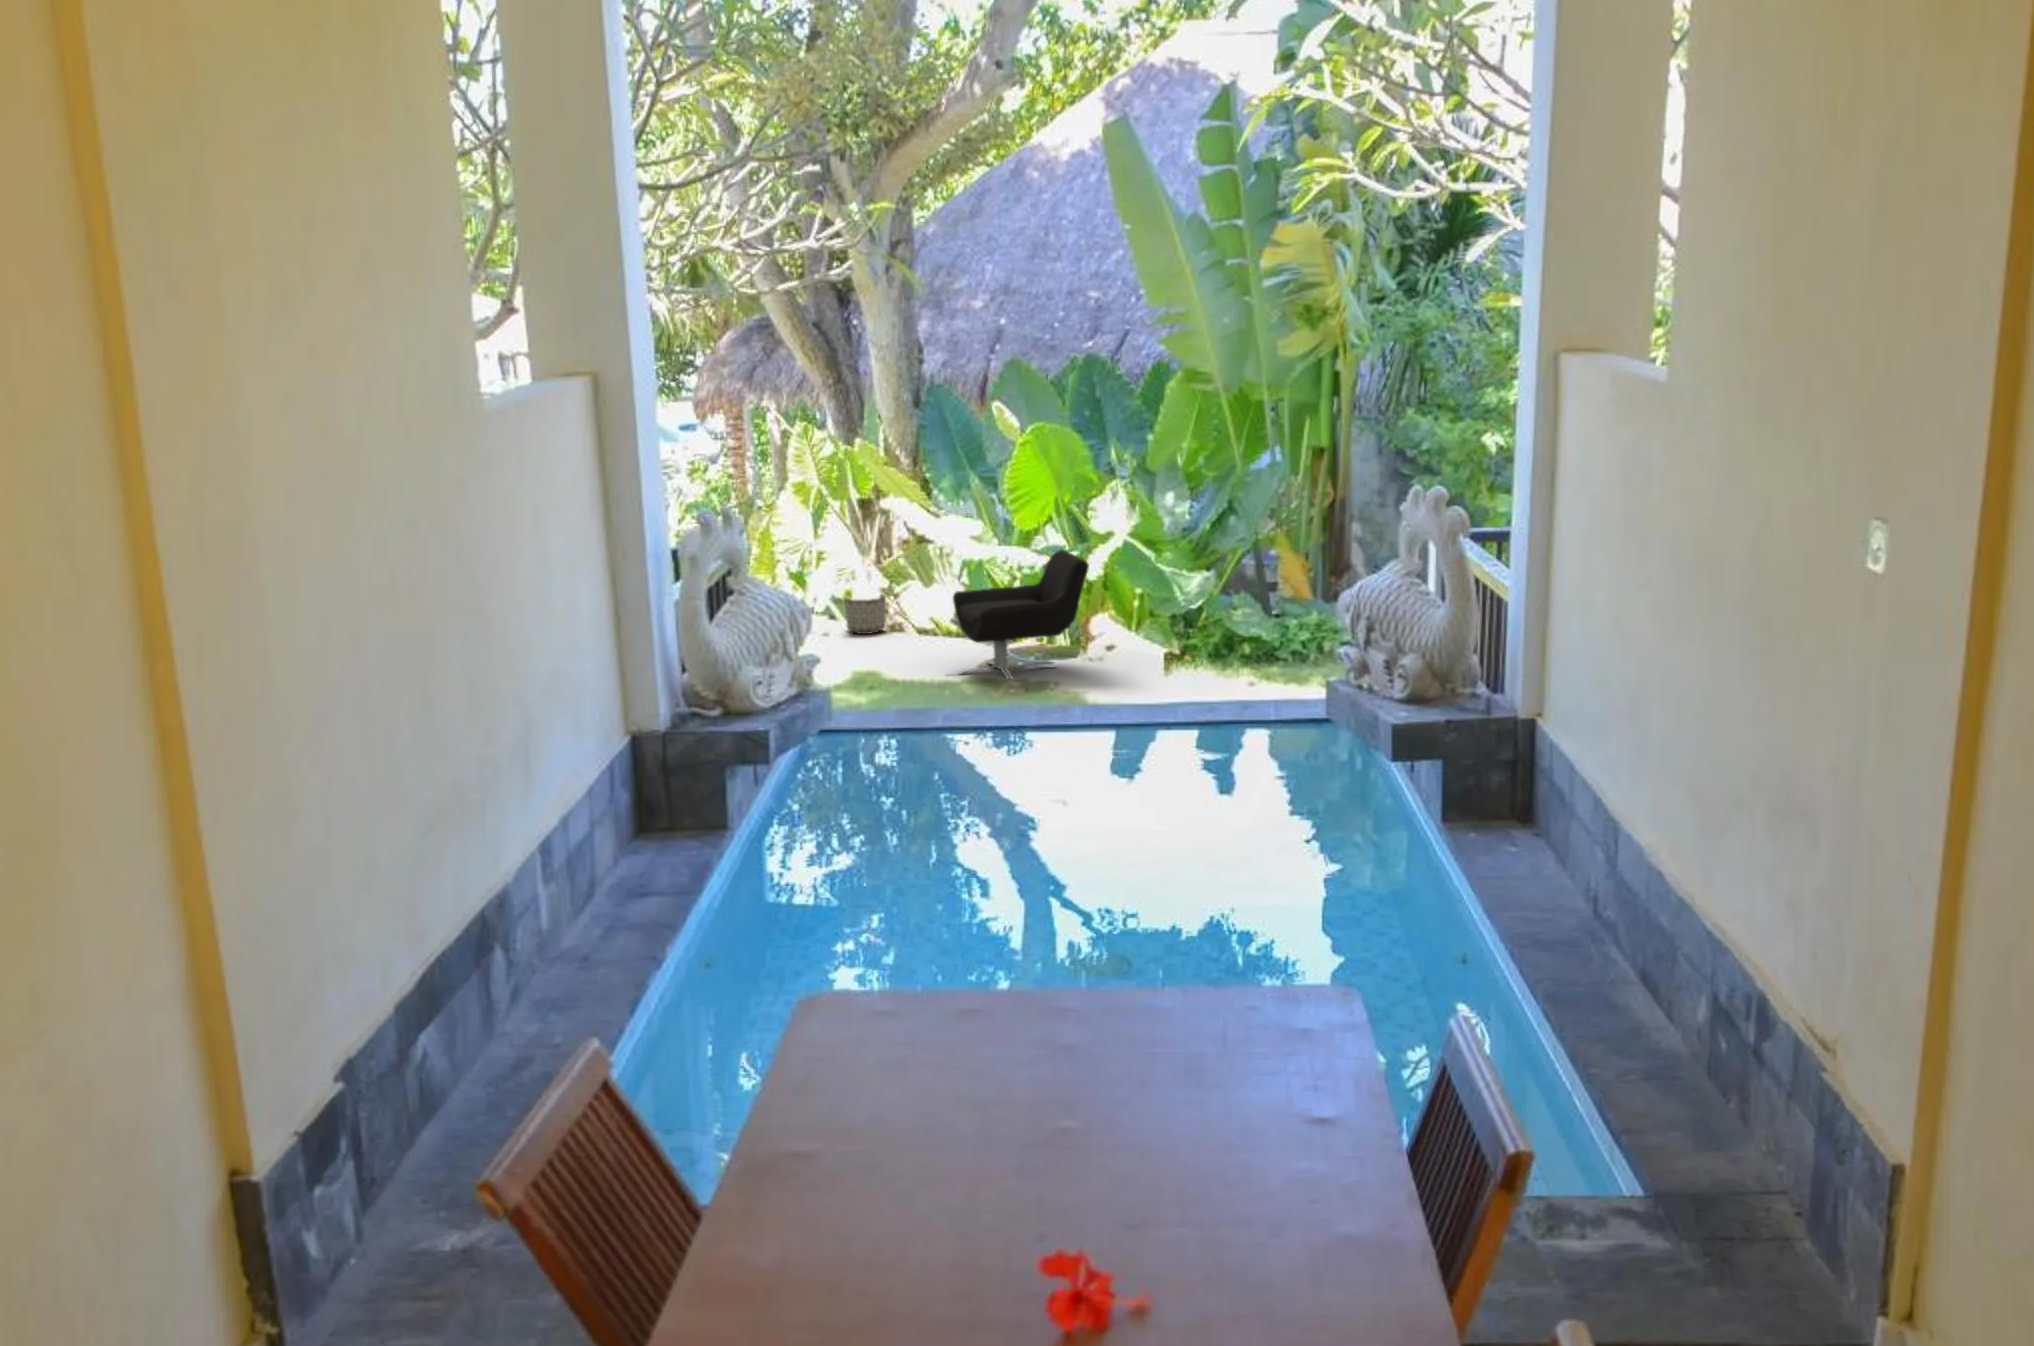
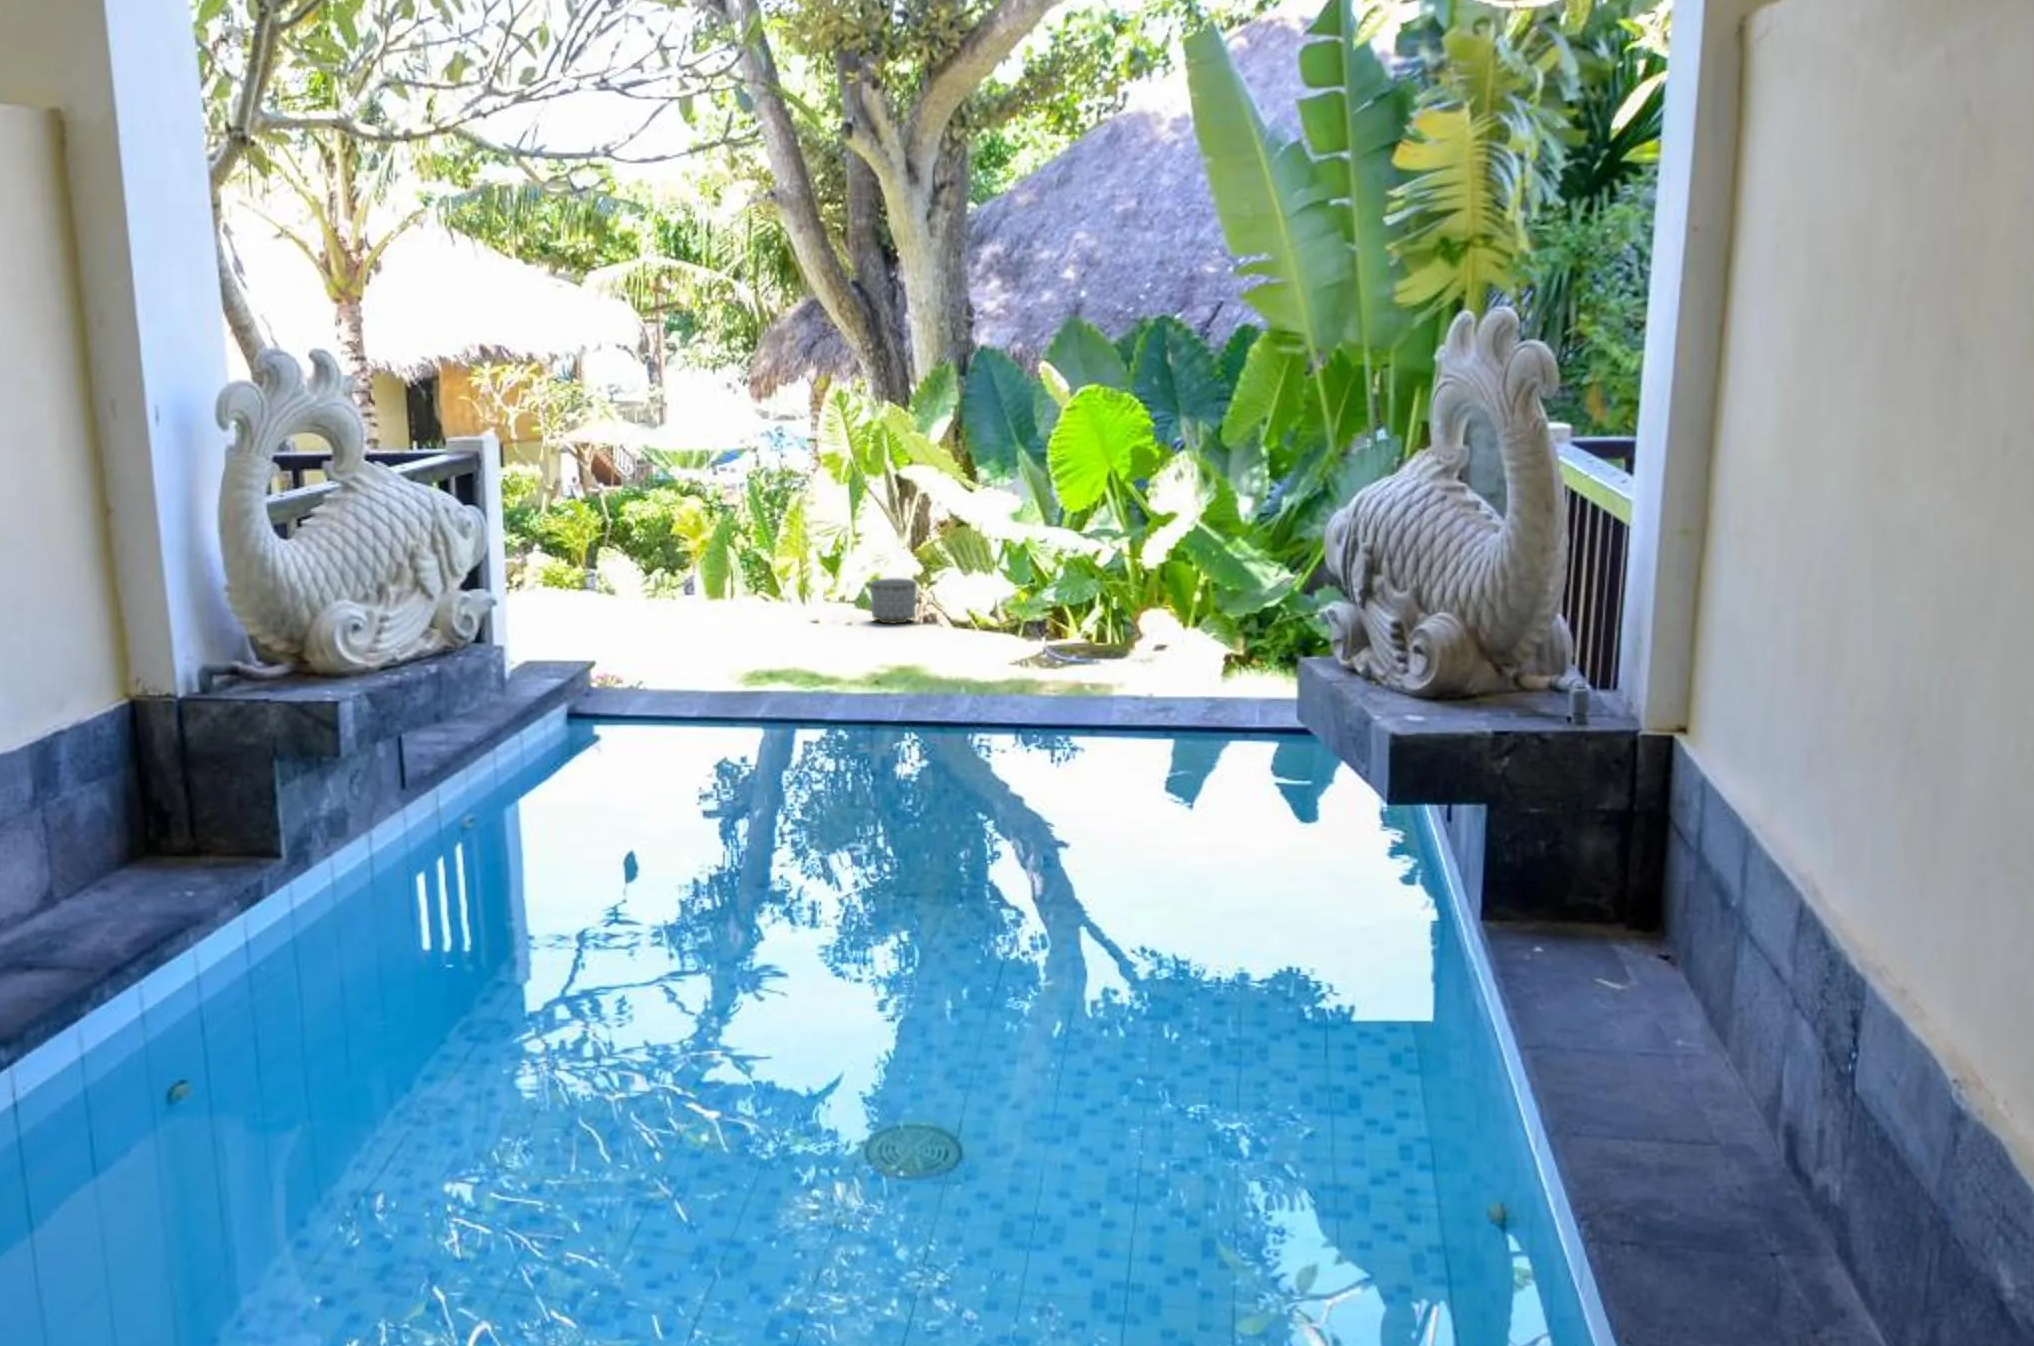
lounge chair: present [947,550,1089,679] -> none [975,533,1148,681]

